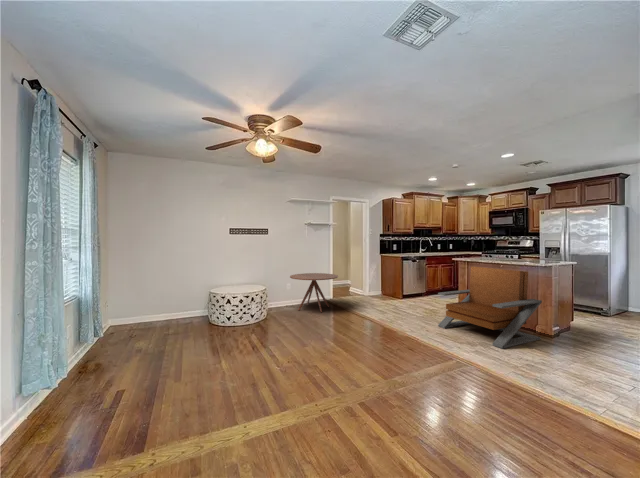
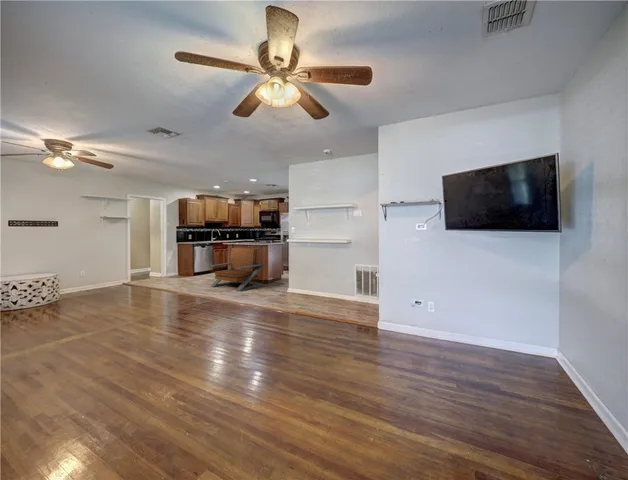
round table: present [290,273,338,312] -> none [85,259,135,291]

